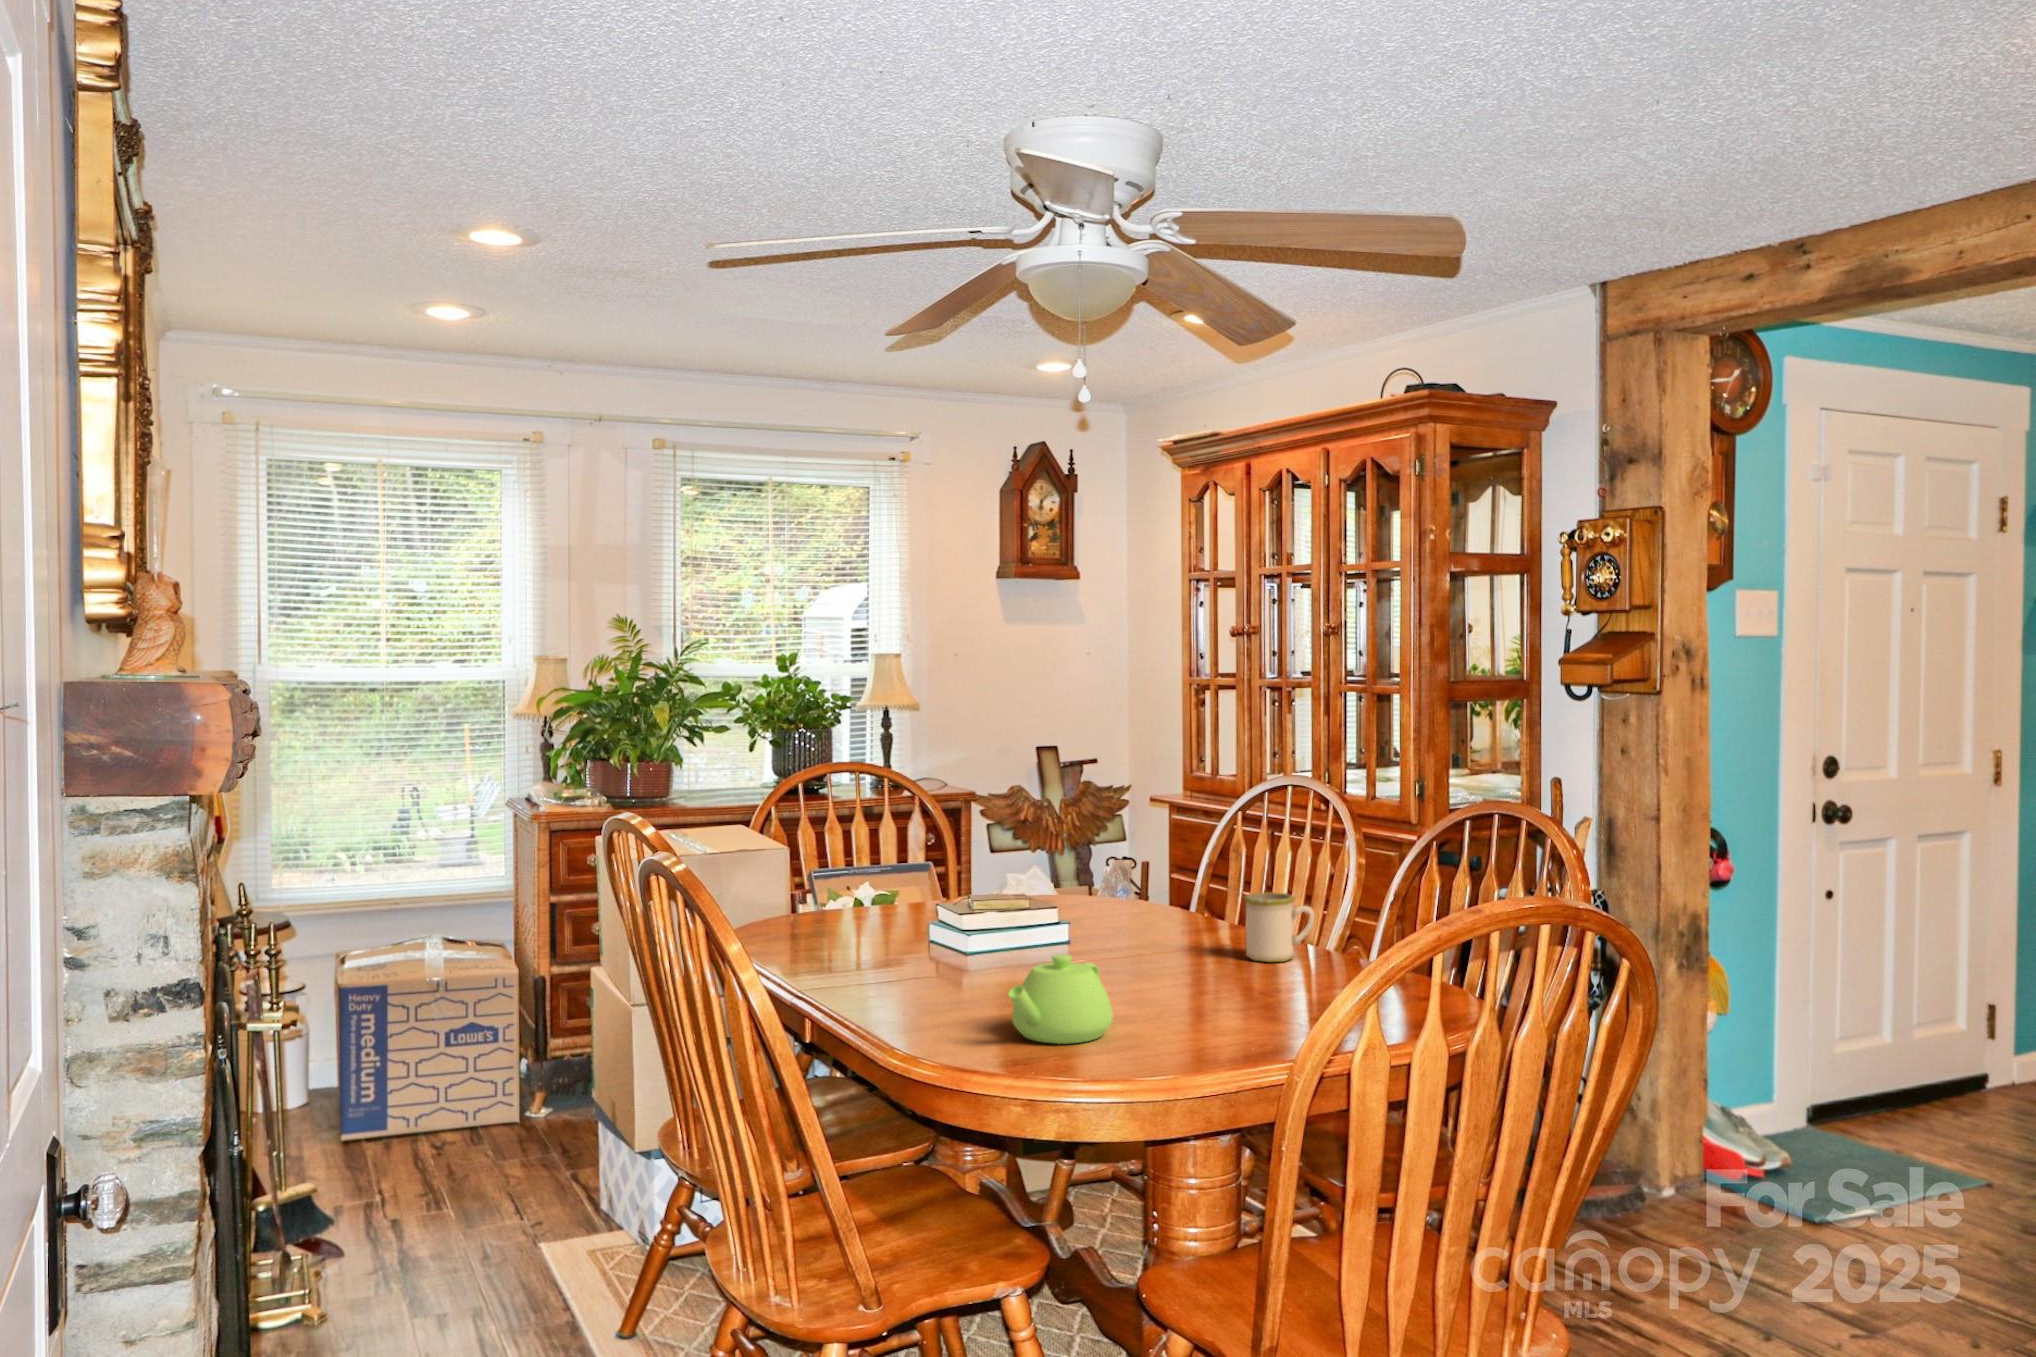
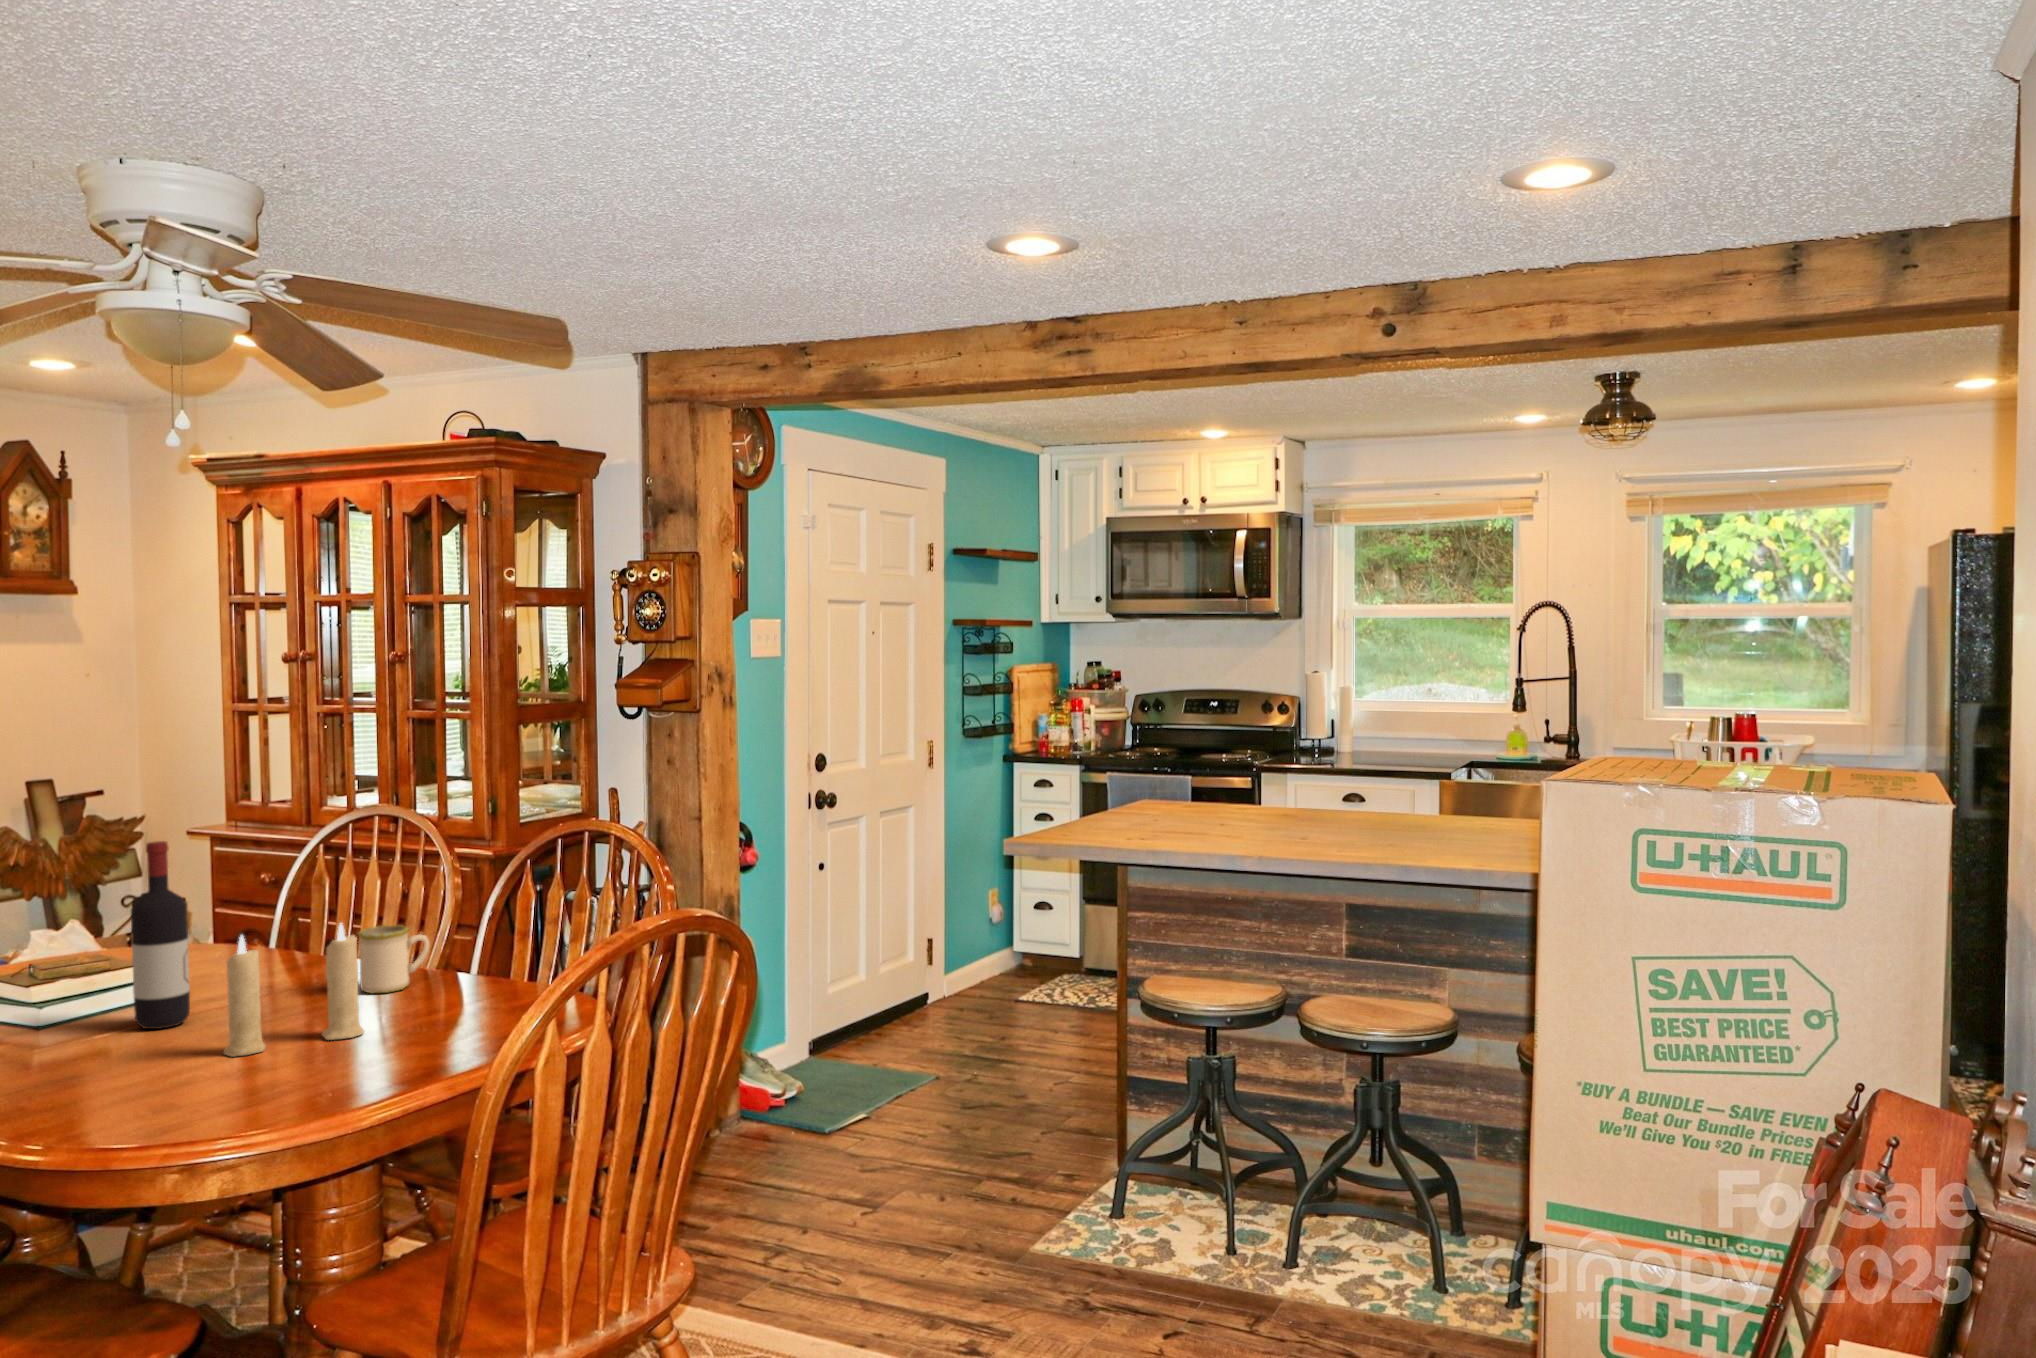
wine bottle: none [1042,786,1089,965] -> present [131,841,190,1029]
candle: none [1103,874,1234,1000] -> present [224,923,364,1057]
teapot: present [1008,954,1113,1044] -> none [135,1020,253,1113]

